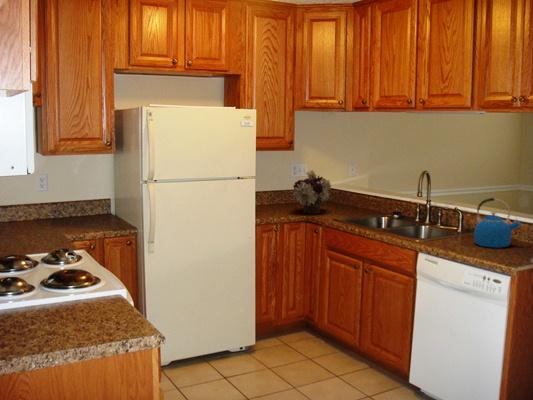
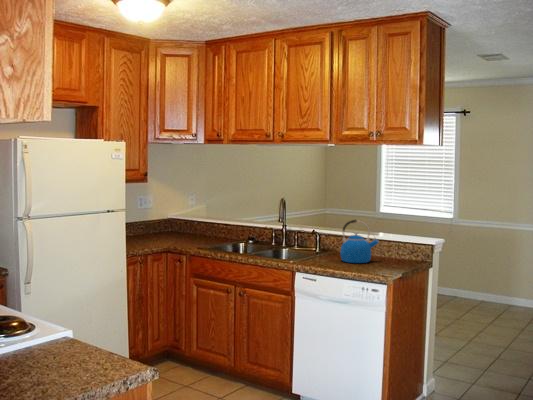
flower arrangement: present [293,170,331,214] -> none [151,200,189,244]

